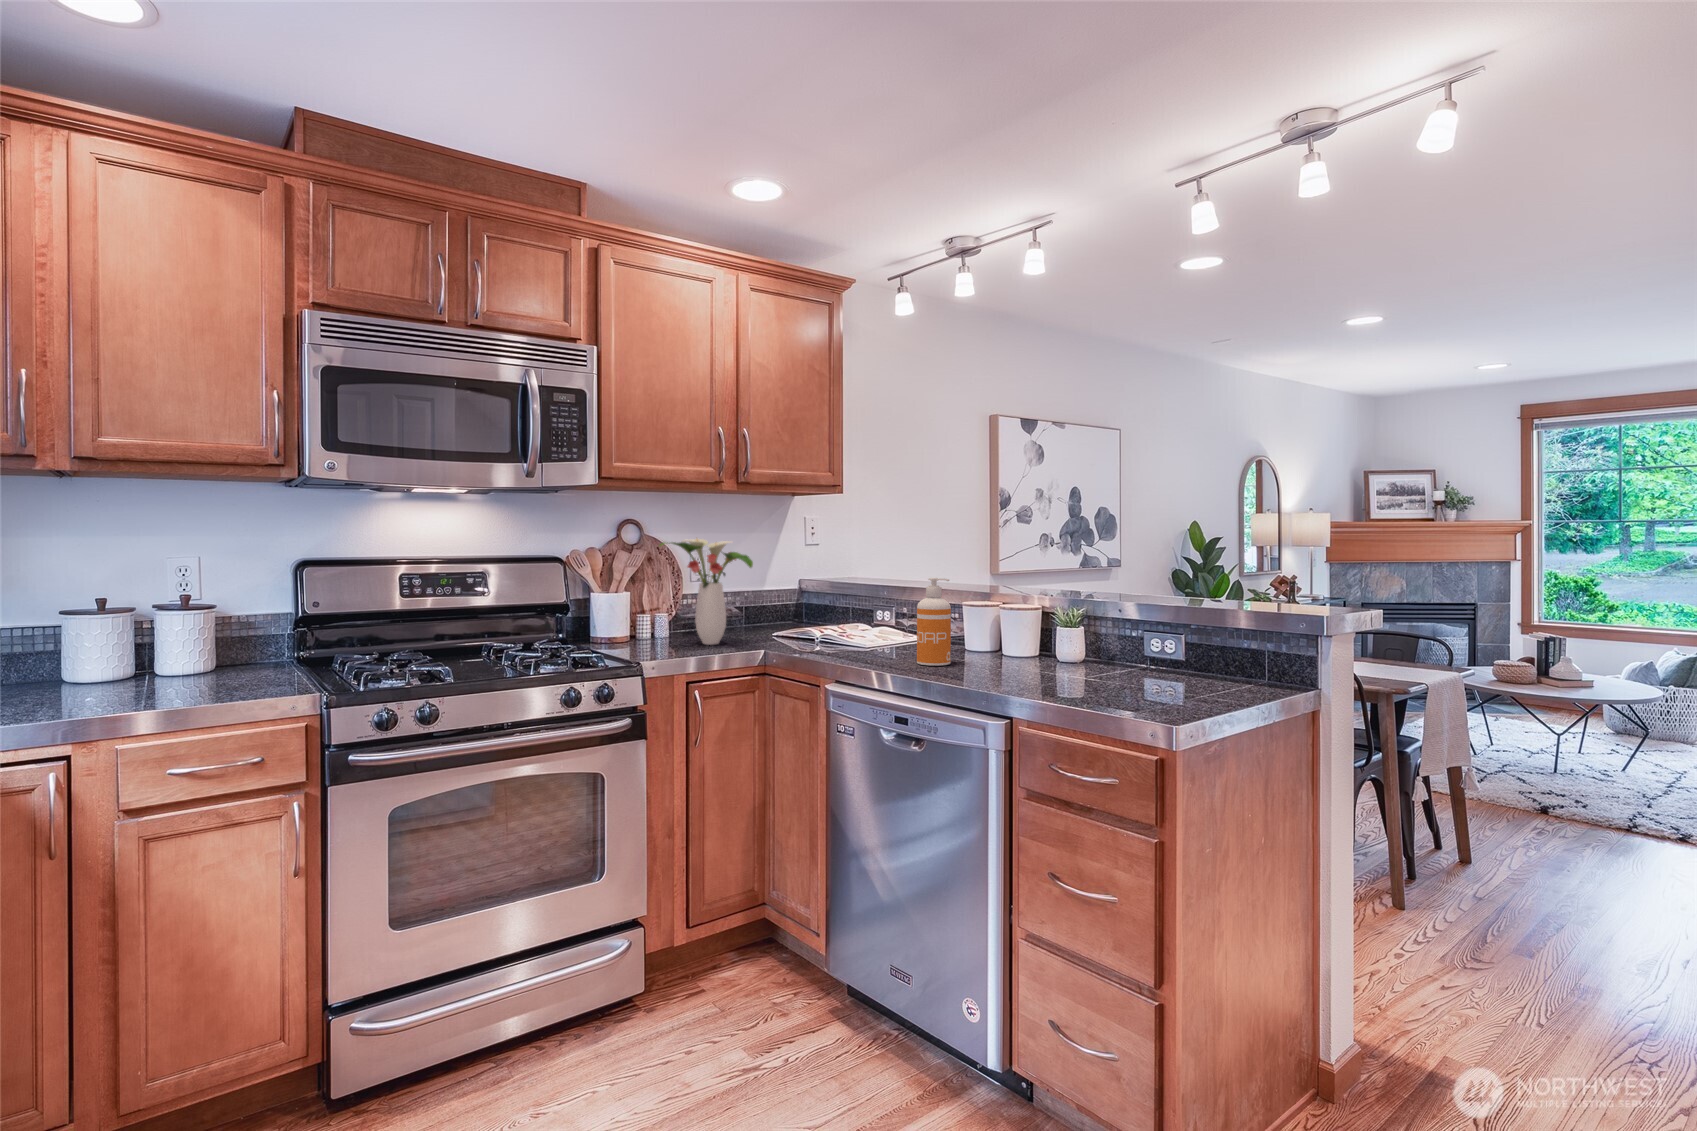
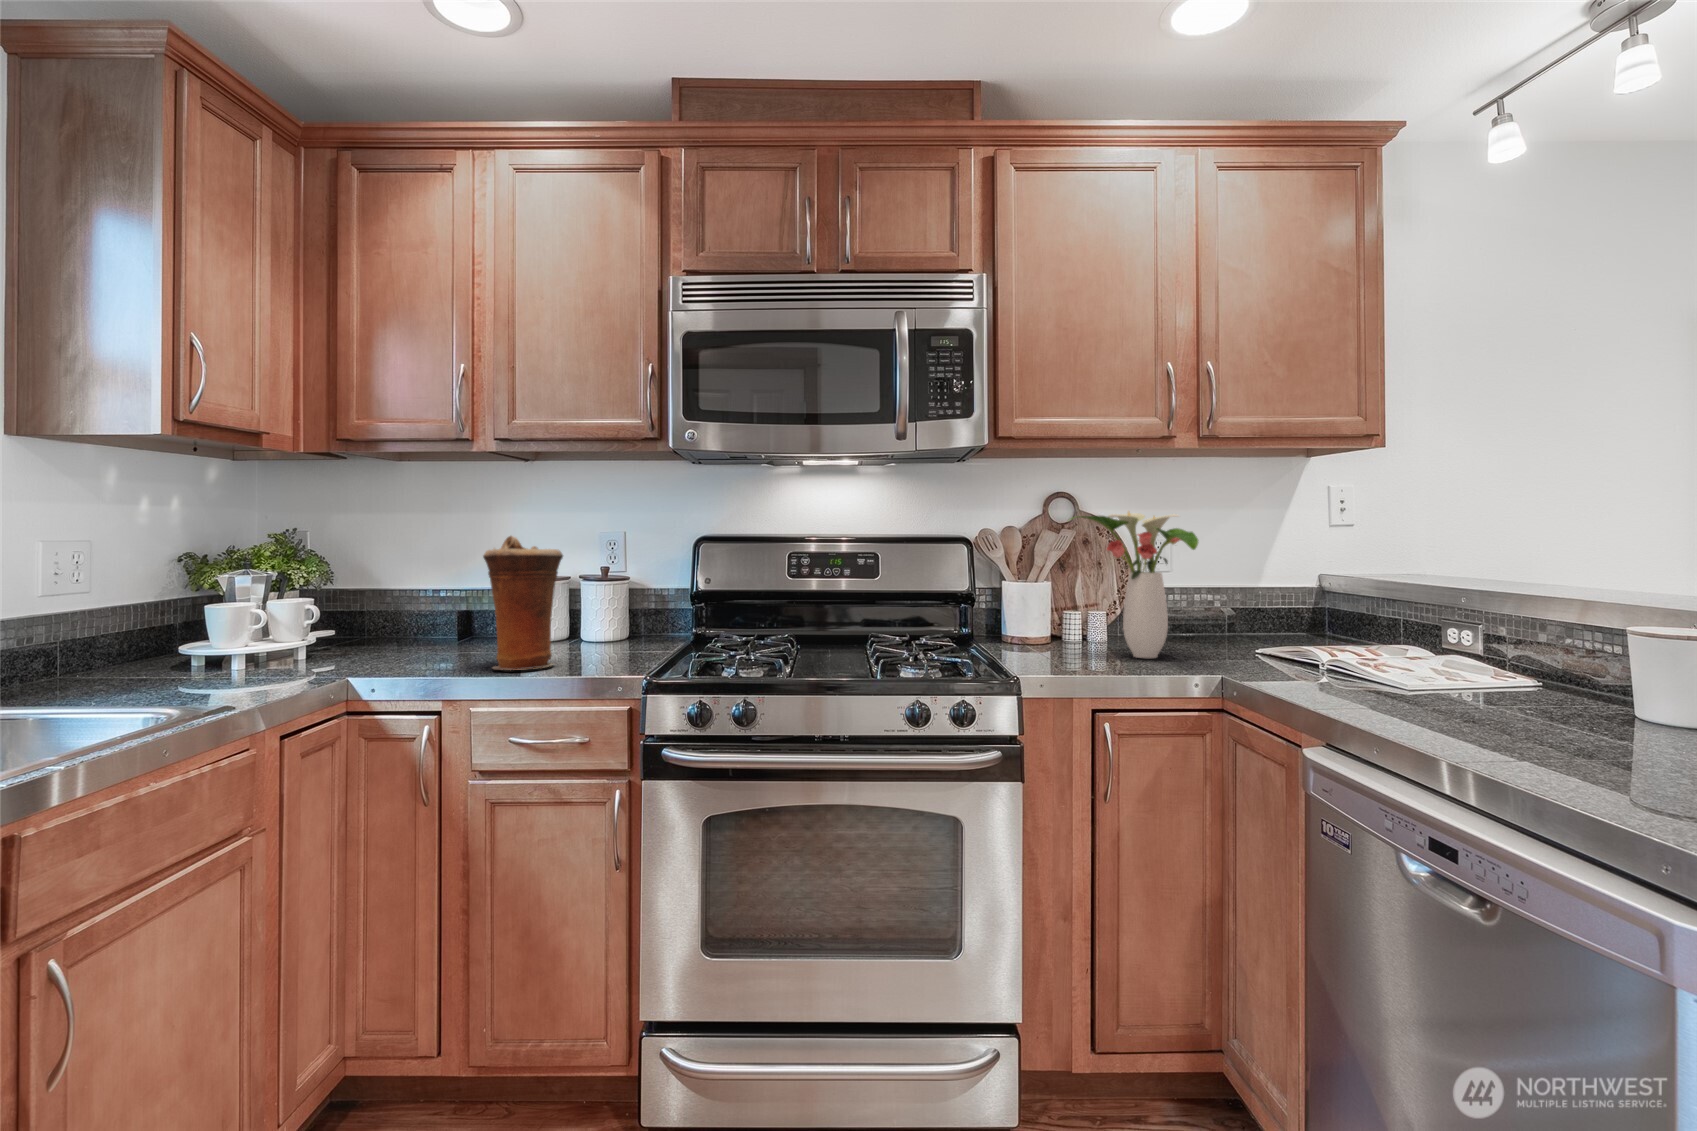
vase: none [109,559,206,701] -> present [483,536,563,670]
soap dispenser: present [917,578,951,666] -> none [1495,564,1579,732]

